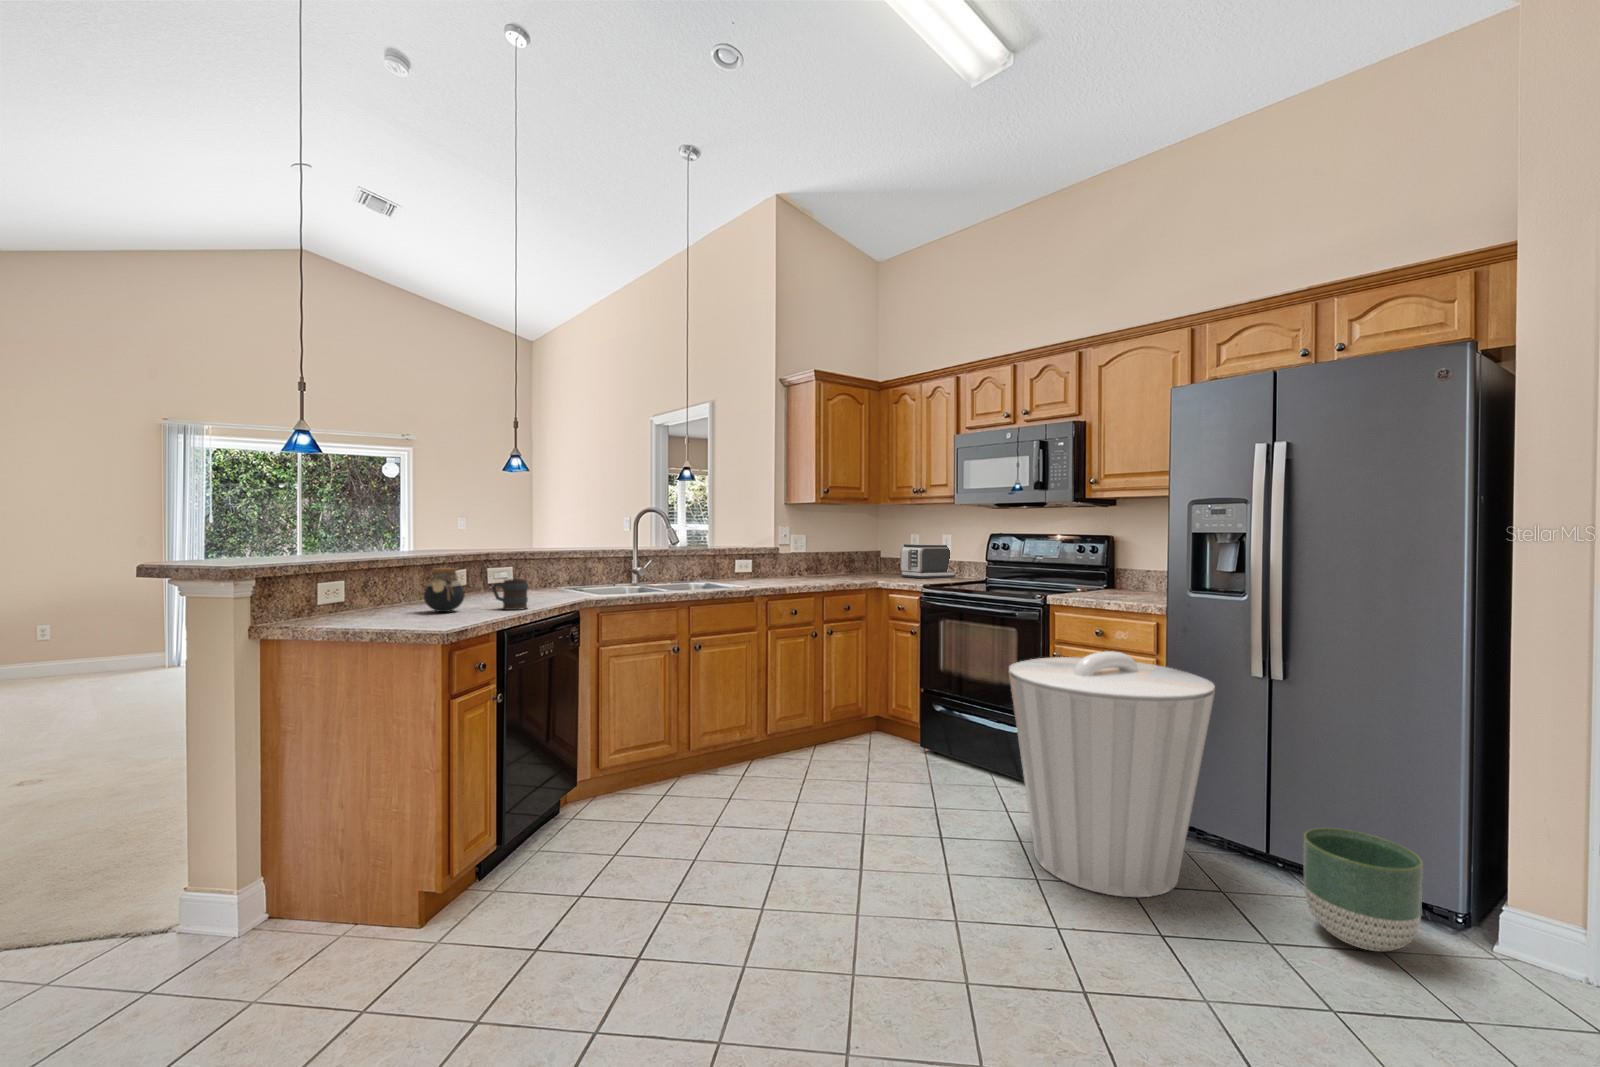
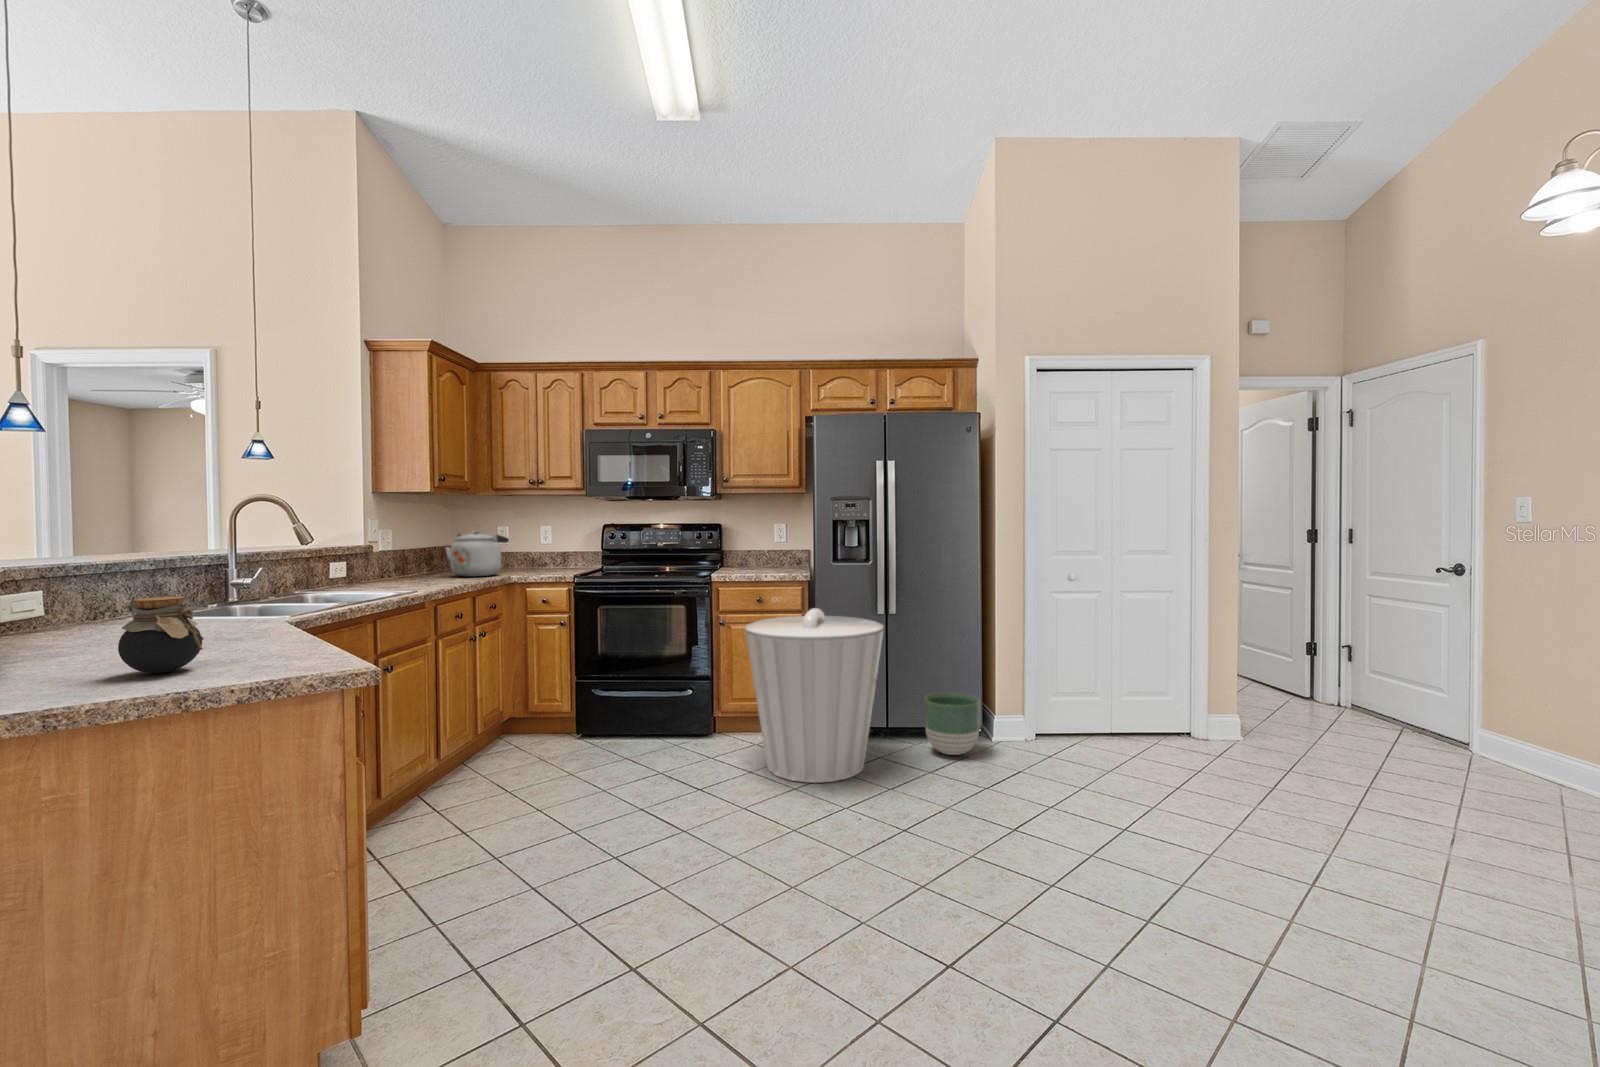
kettle: none [841,537,891,579] -> present [446,531,509,577]
toaster: present [900,544,955,578] -> none [506,536,557,571]
mug: present [492,579,528,610] -> none [222,605,290,654]

